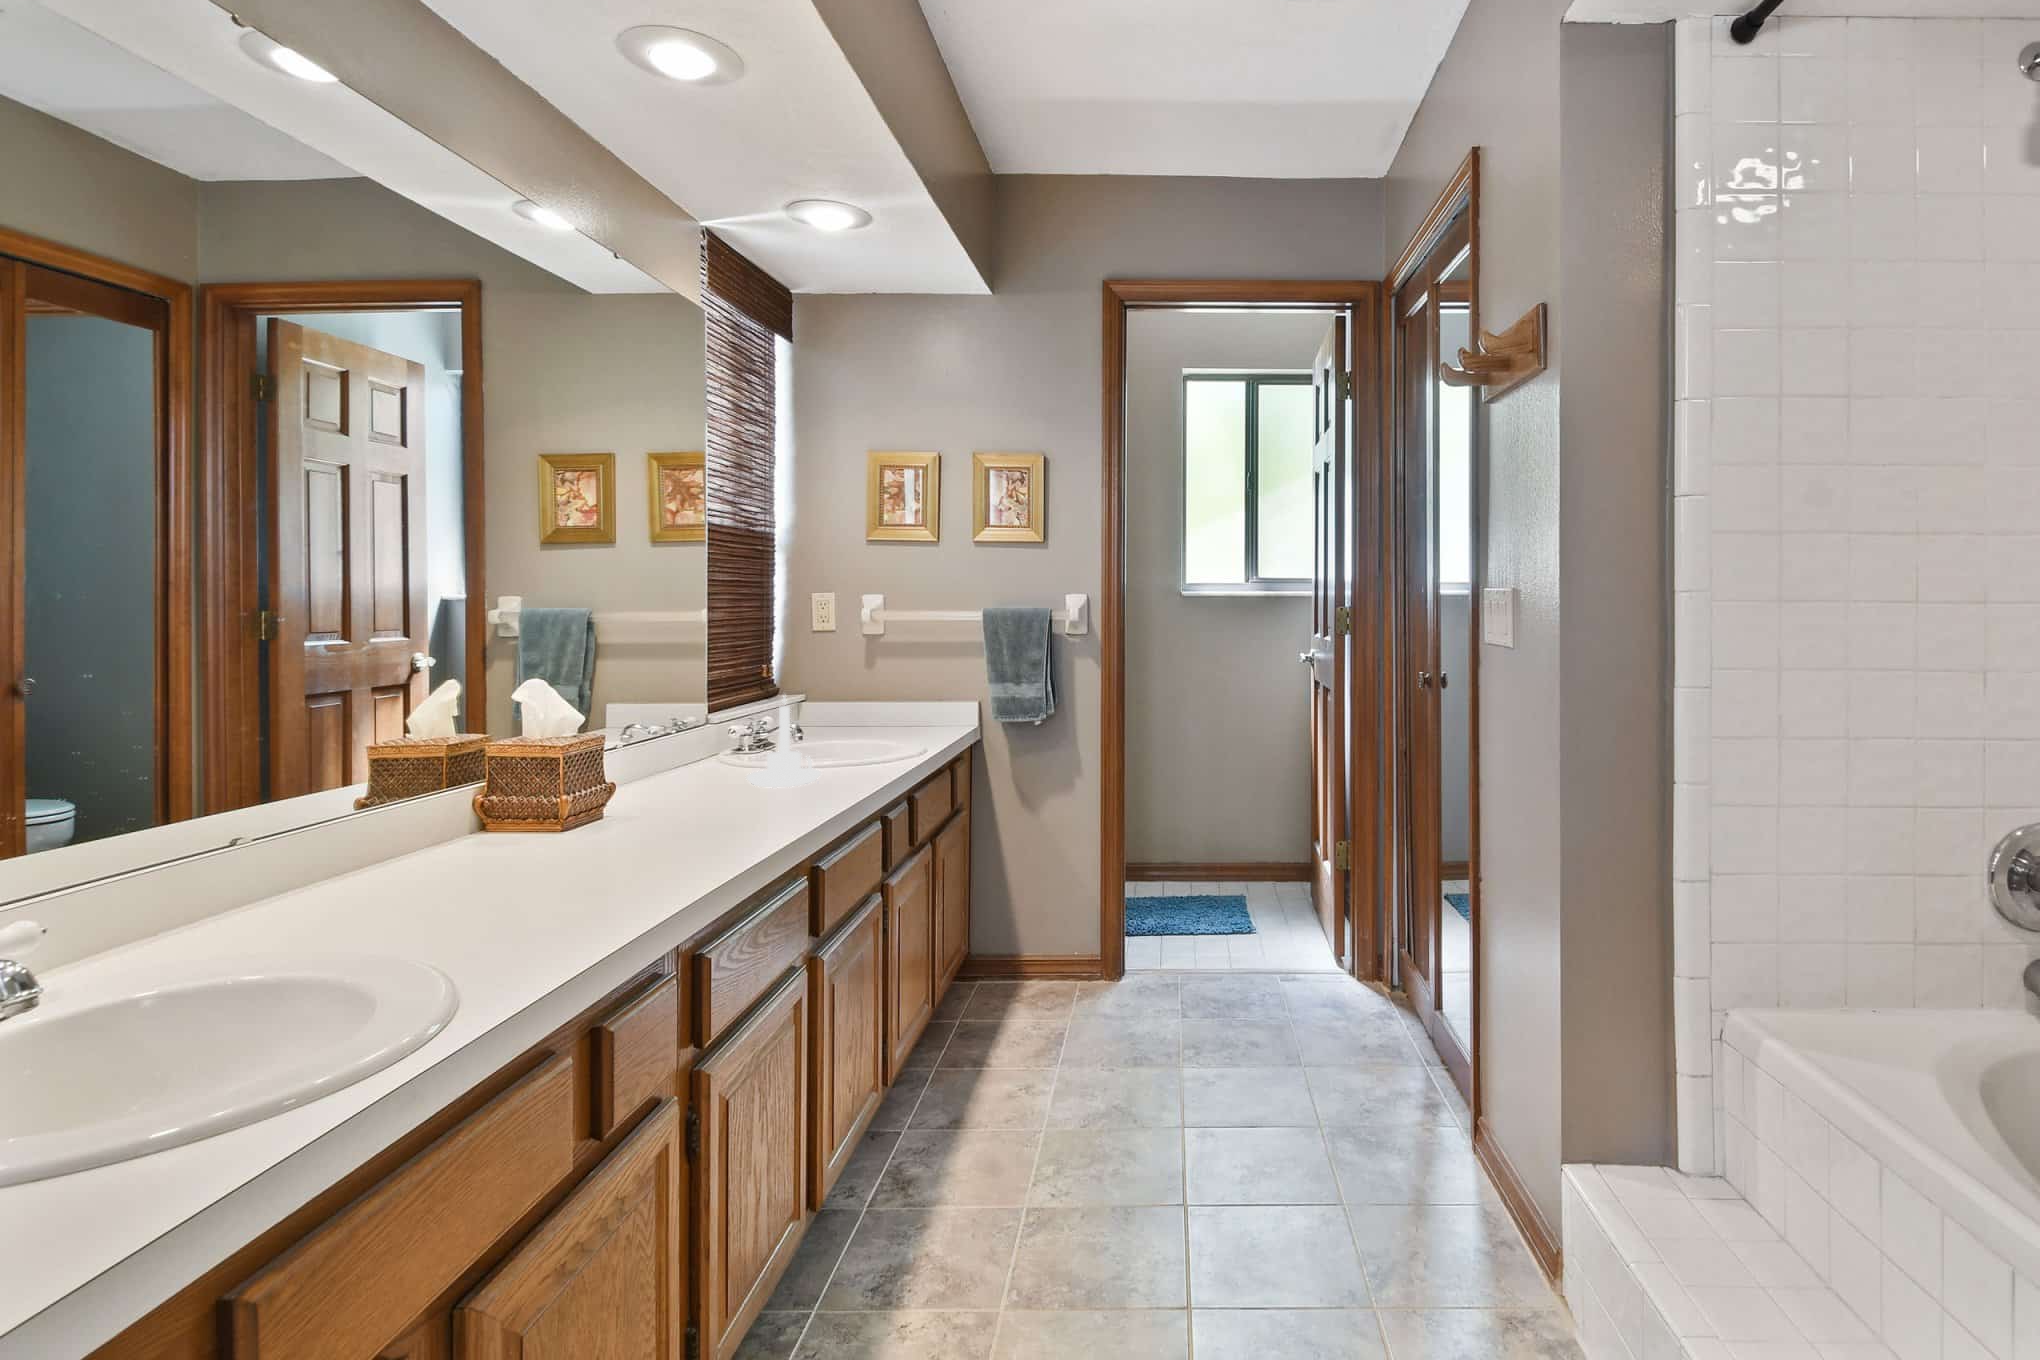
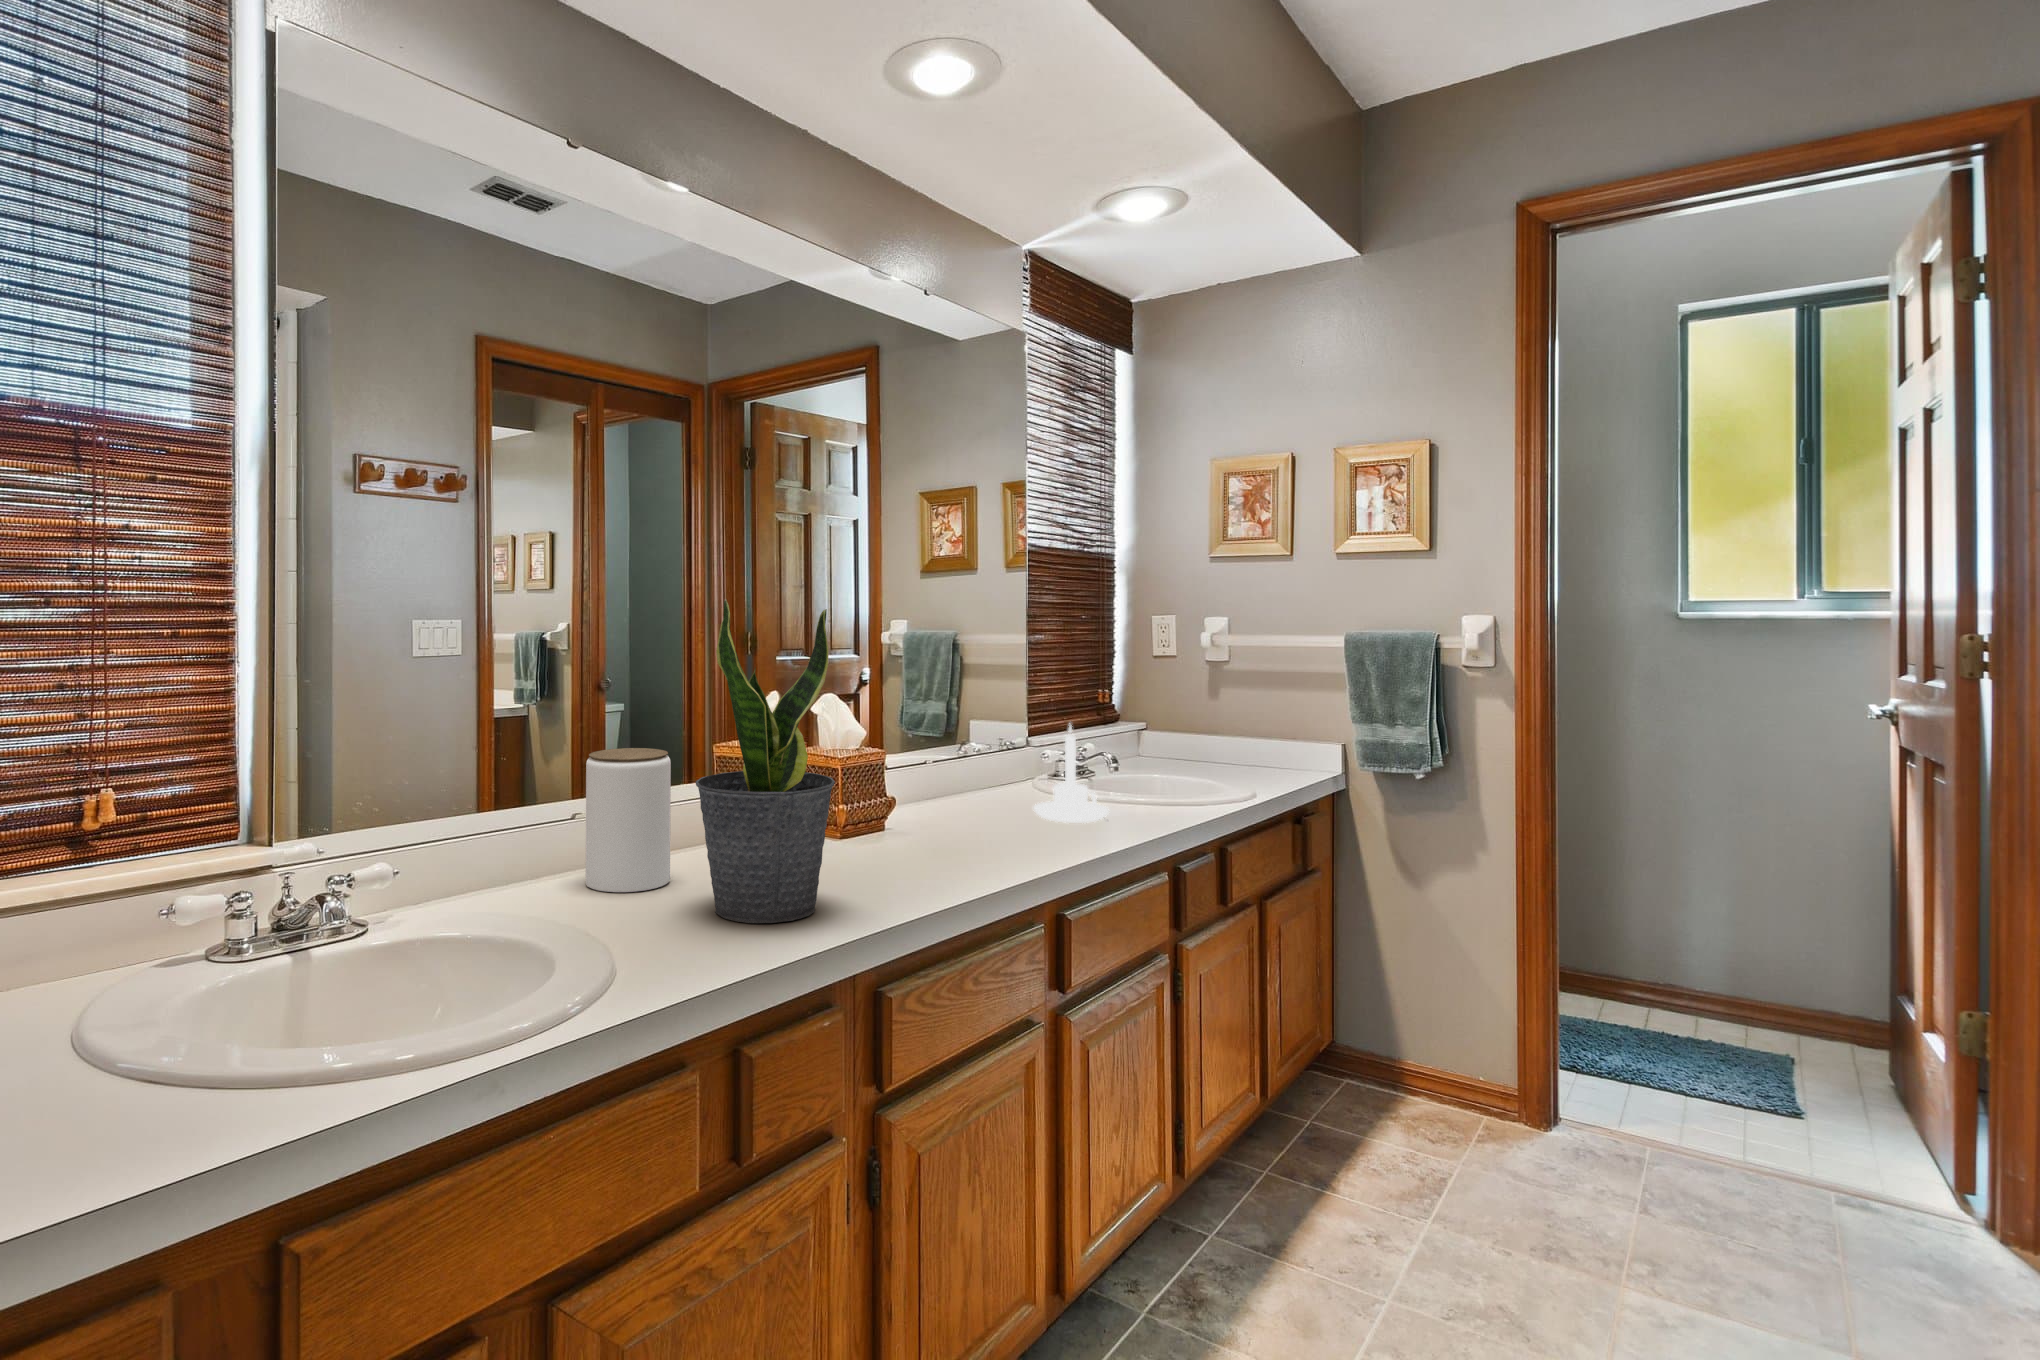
potted plant: none [466,572,636,912] -> present [696,599,835,923]
jar: none [273,748,398,918] -> present [586,748,671,892]

